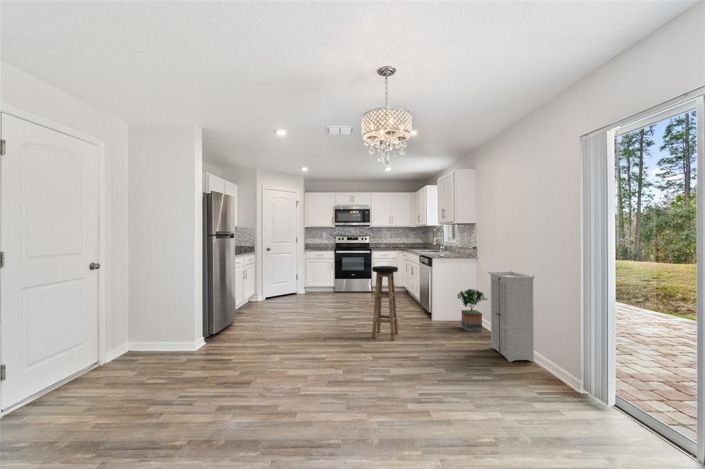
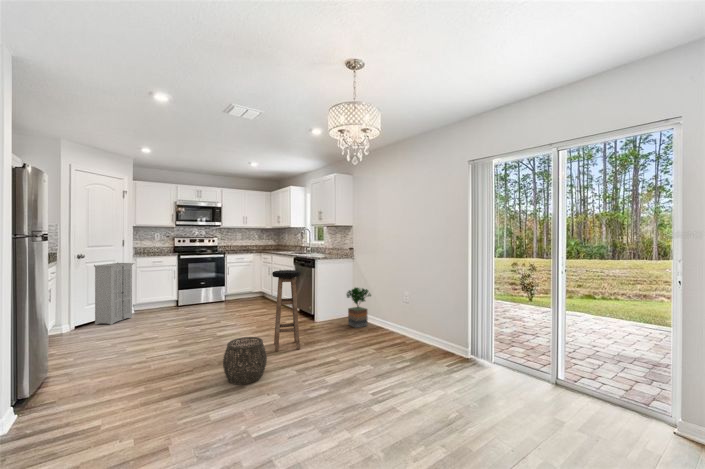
storage cabinet: present [488,272,534,362] -> present [94,263,134,325]
woven basket: none [315,319,350,358] -> present [223,337,267,385]

